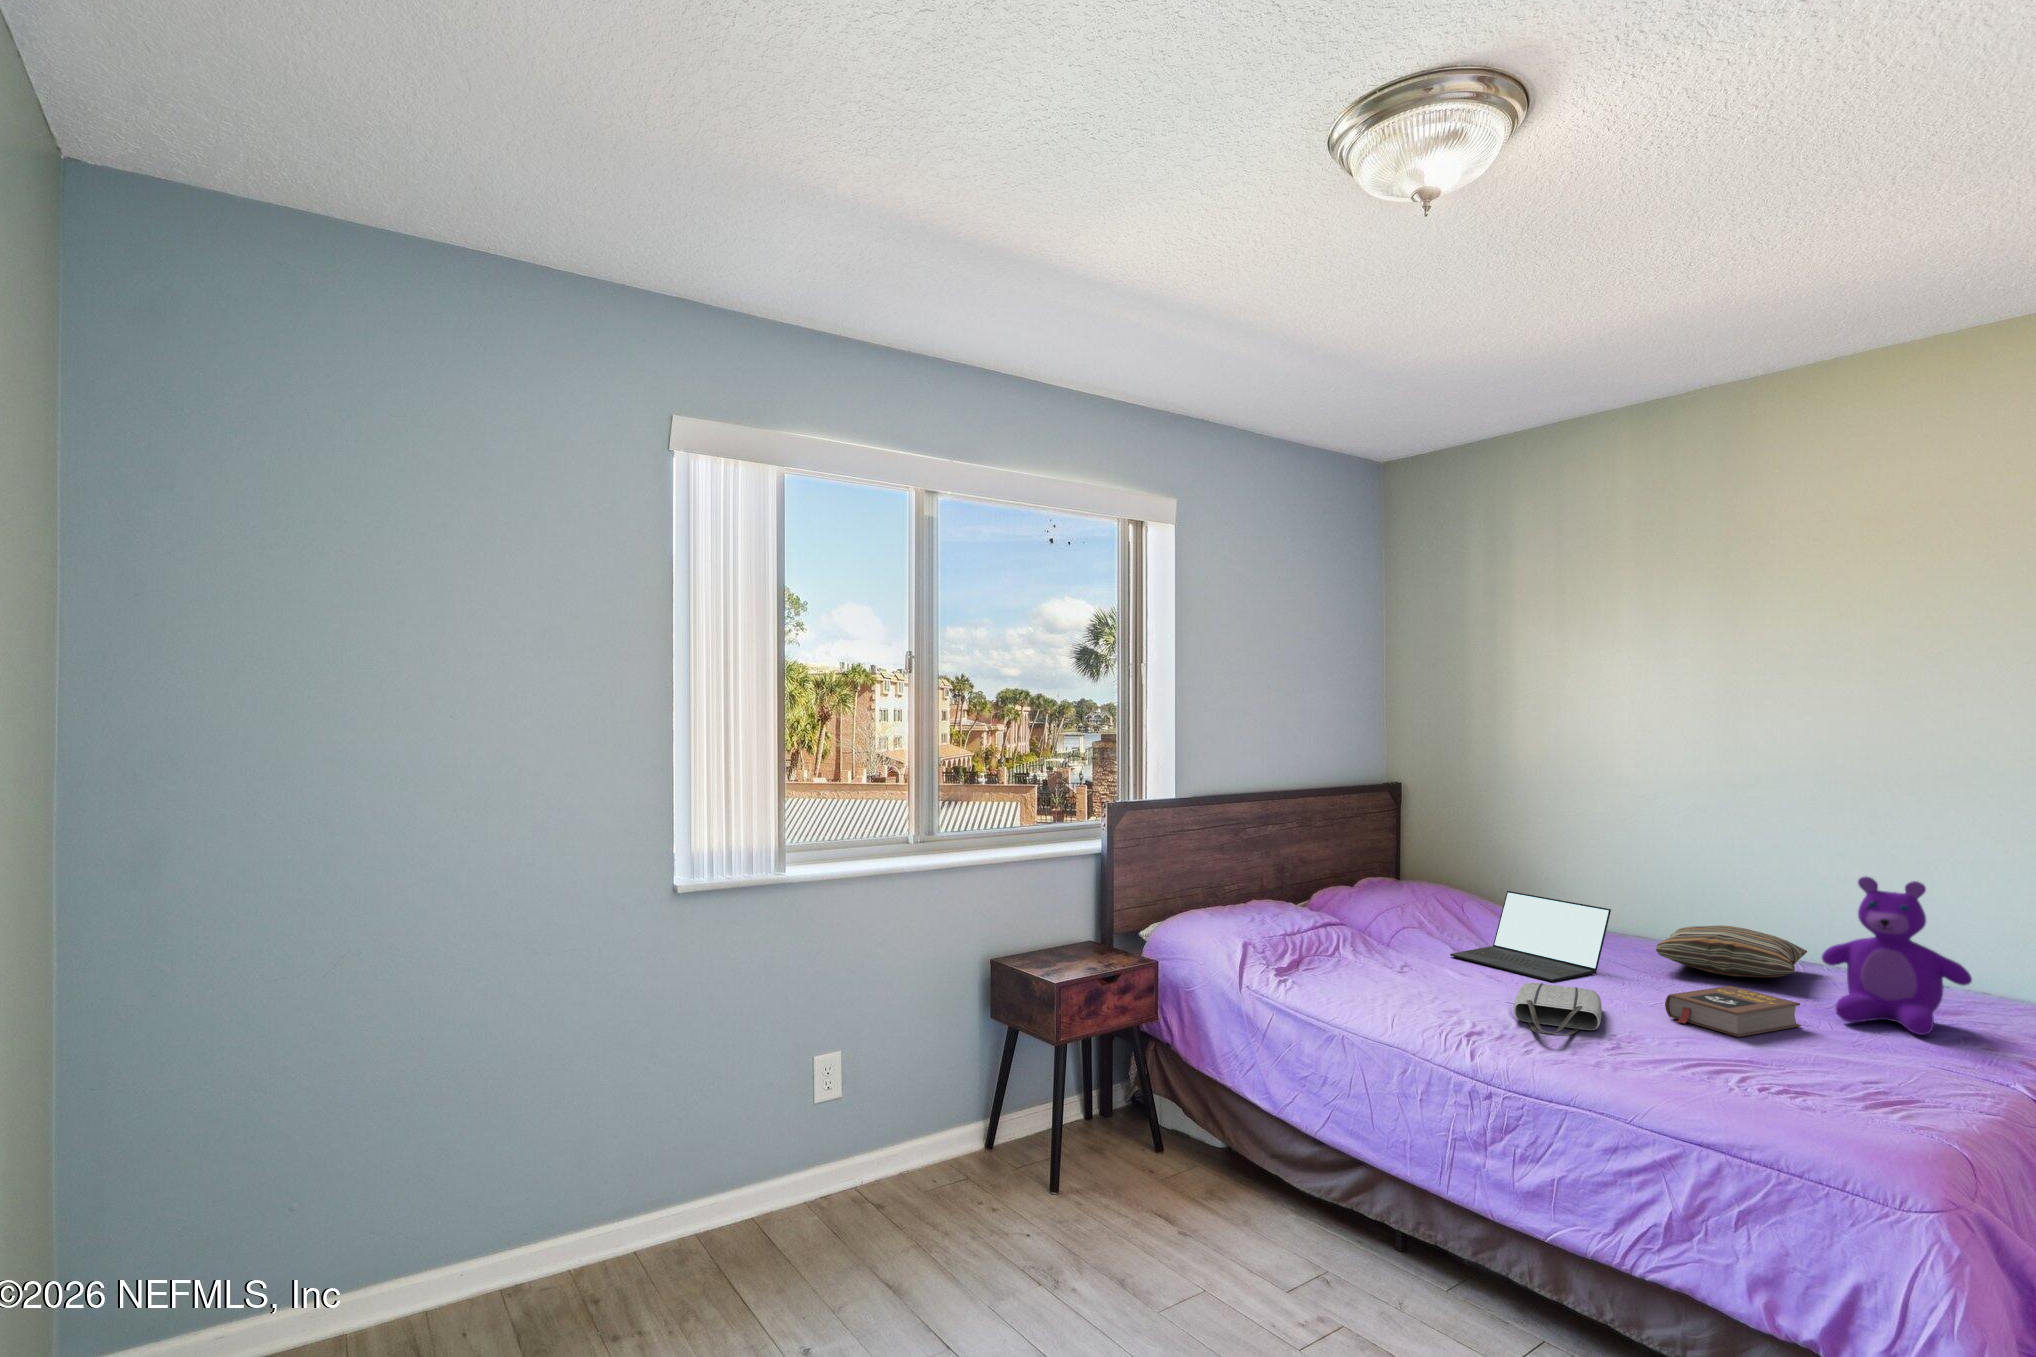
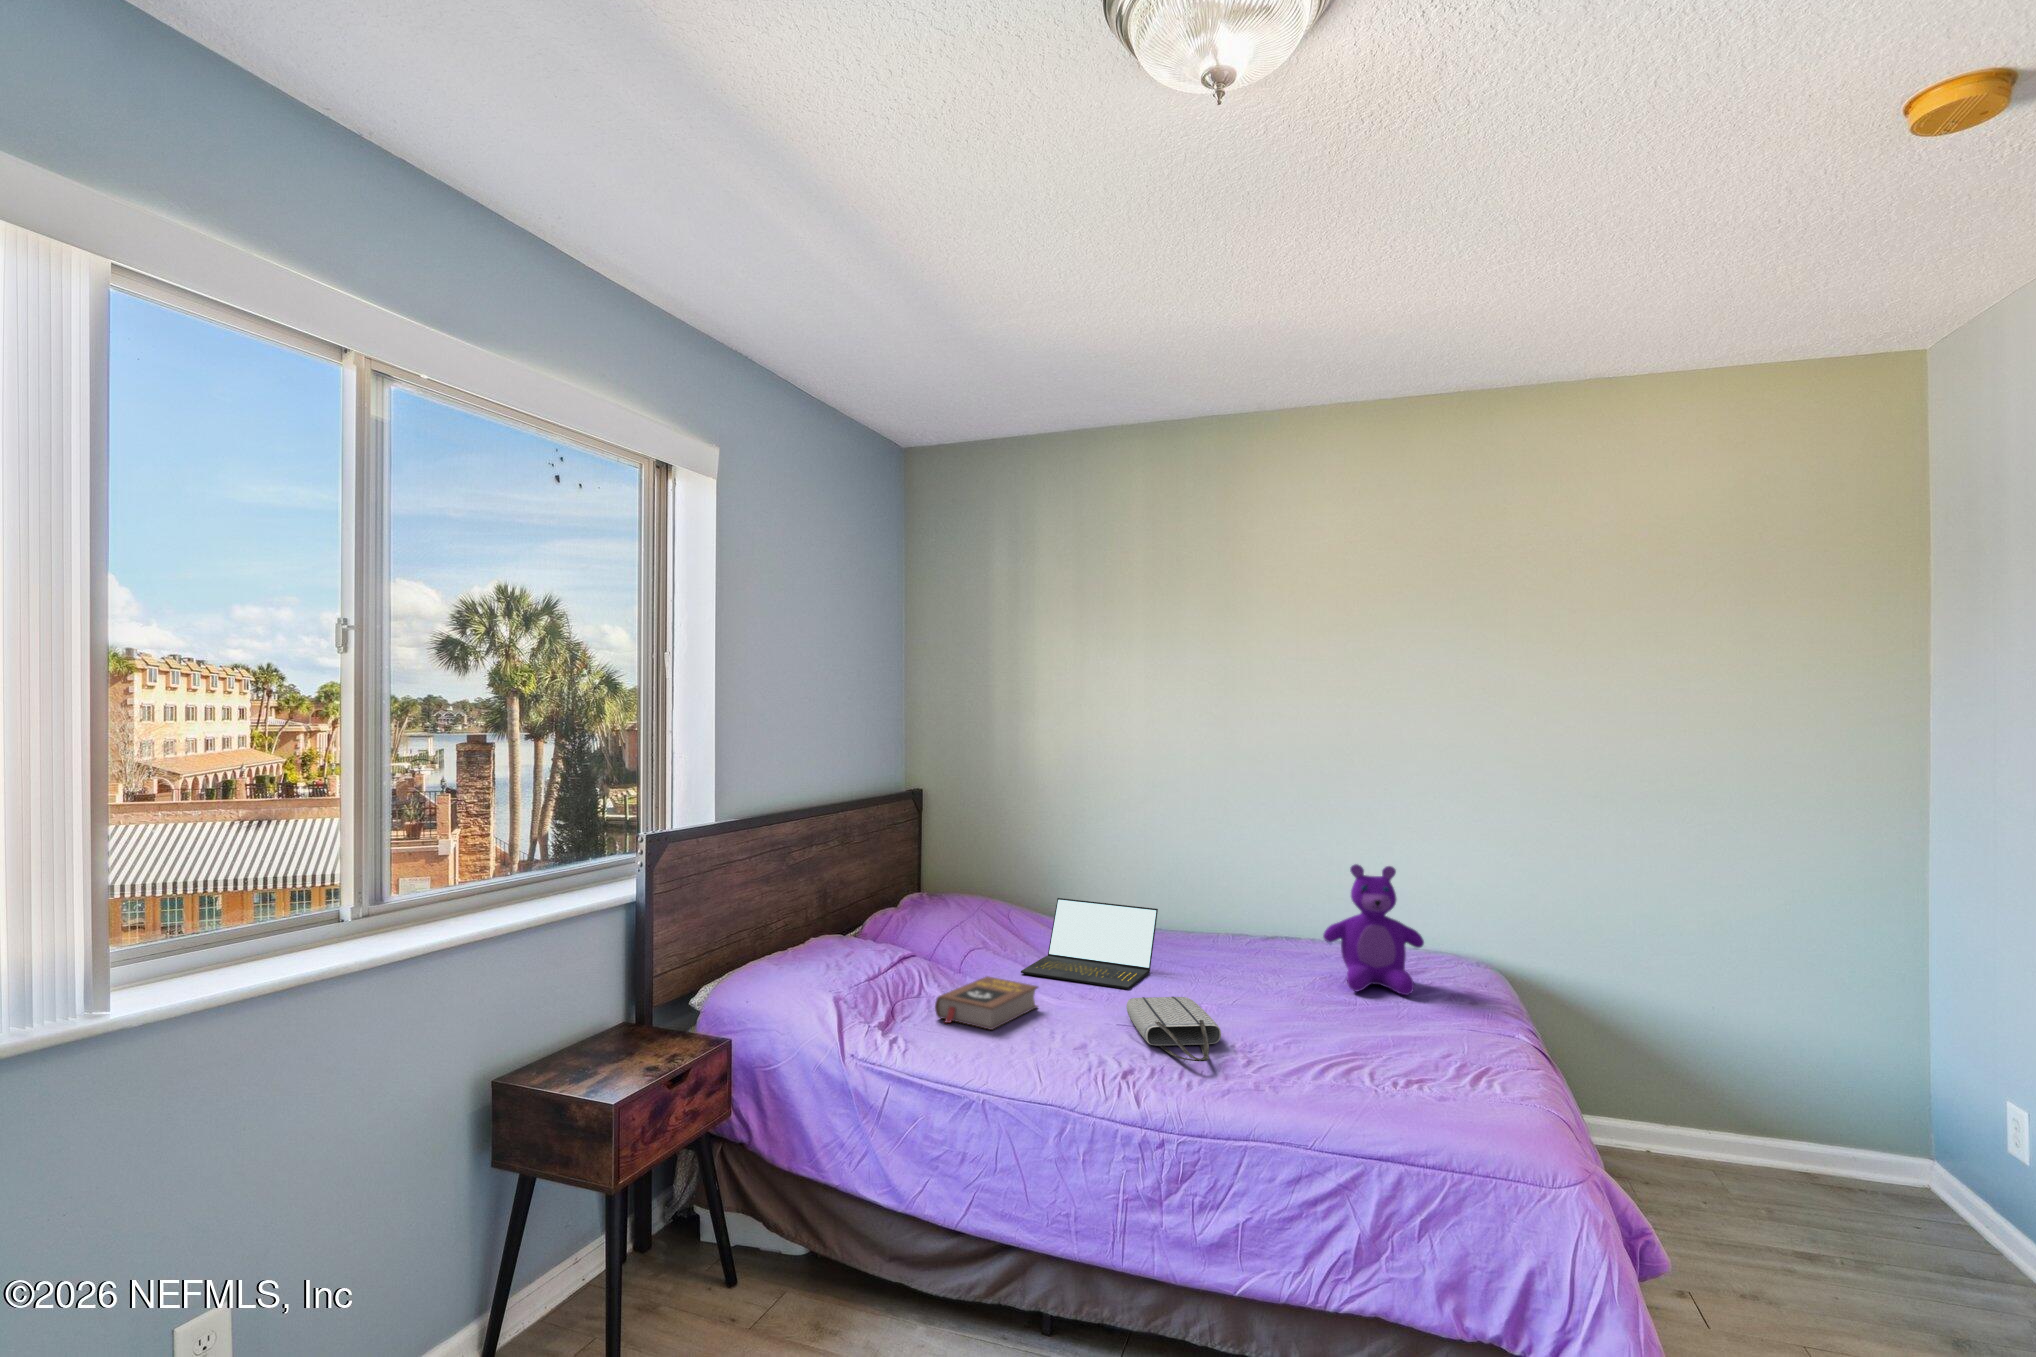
pillow: present [1656,925,1807,977] -> none [1180,912,1294,958]
book: present [1665,986,1801,1037] -> present [935,976,1038,1030]

